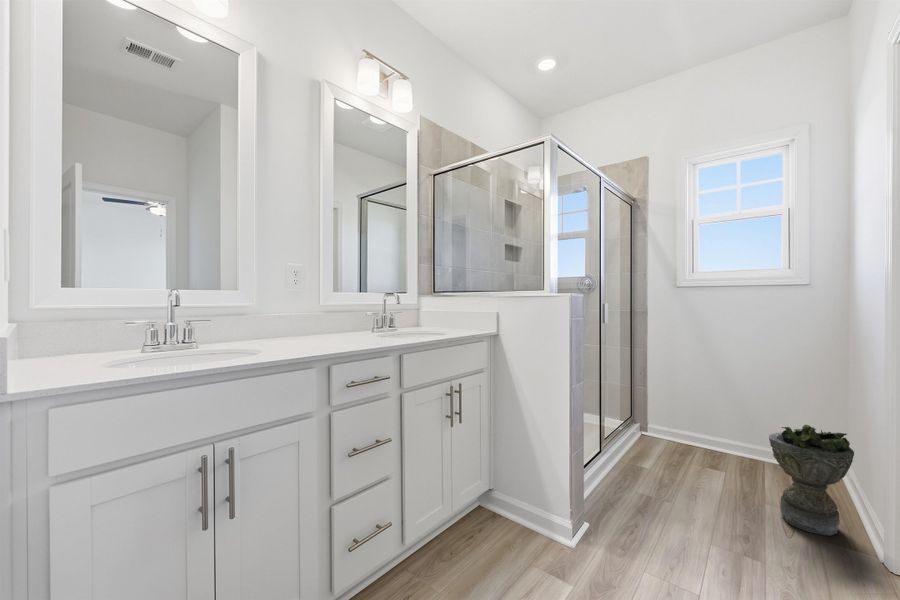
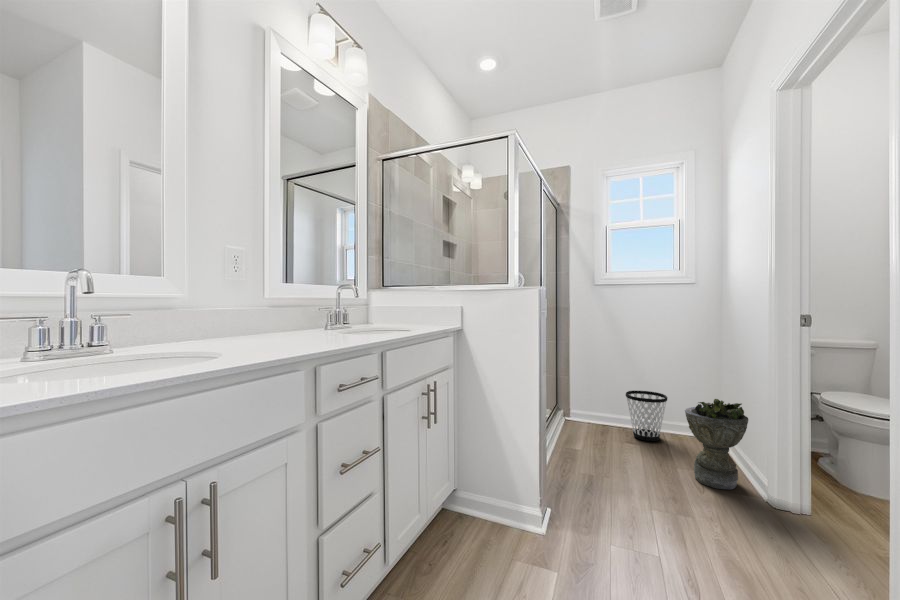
wastebasket: none [710,408,764,468] -> present [626,391,667,441]

